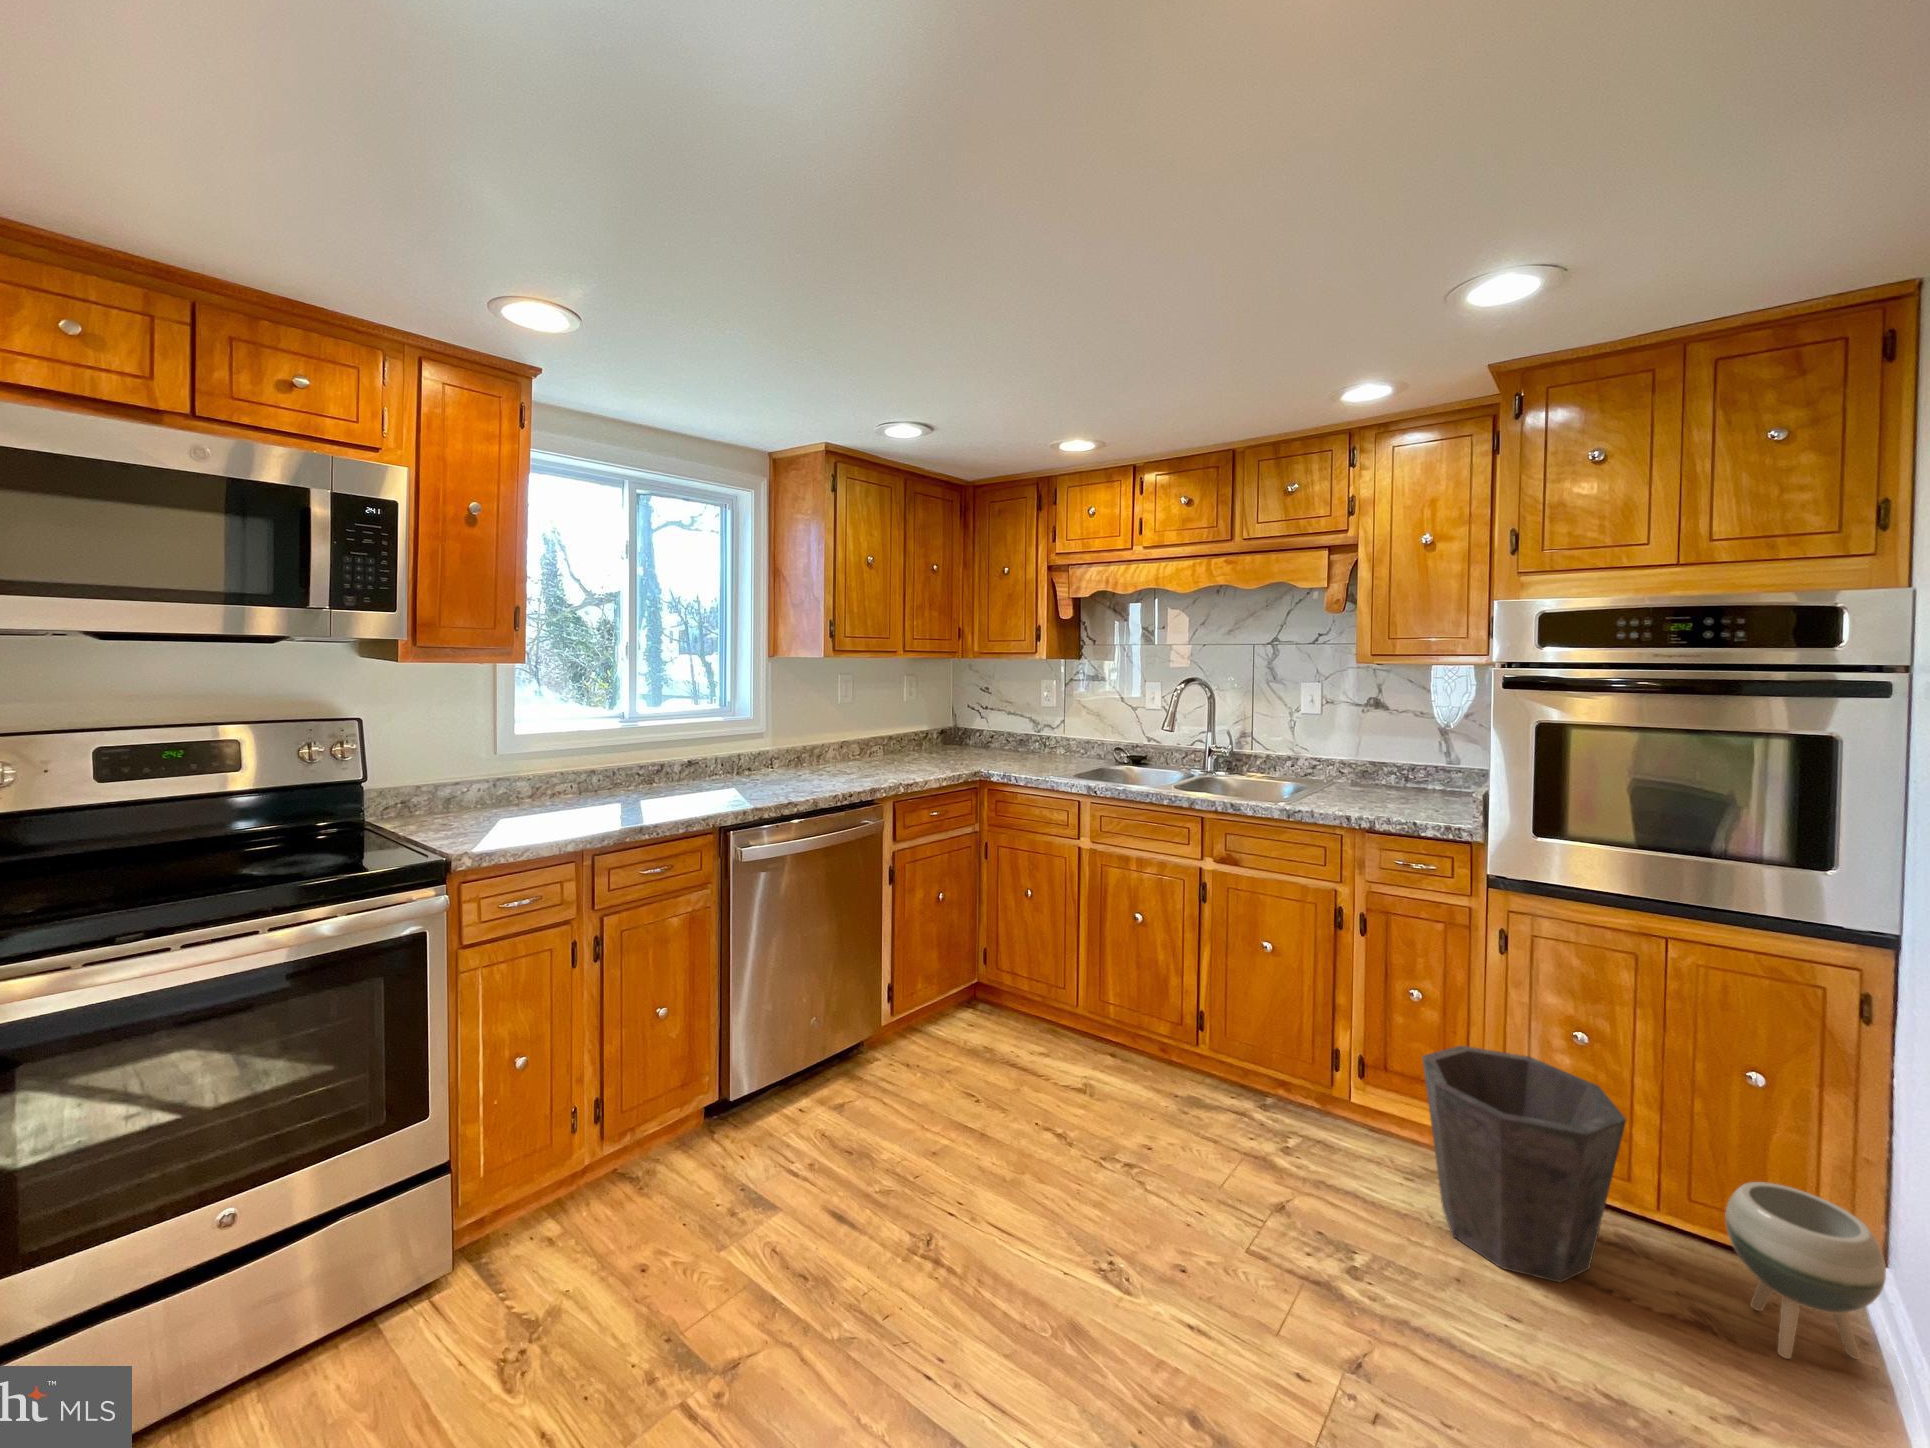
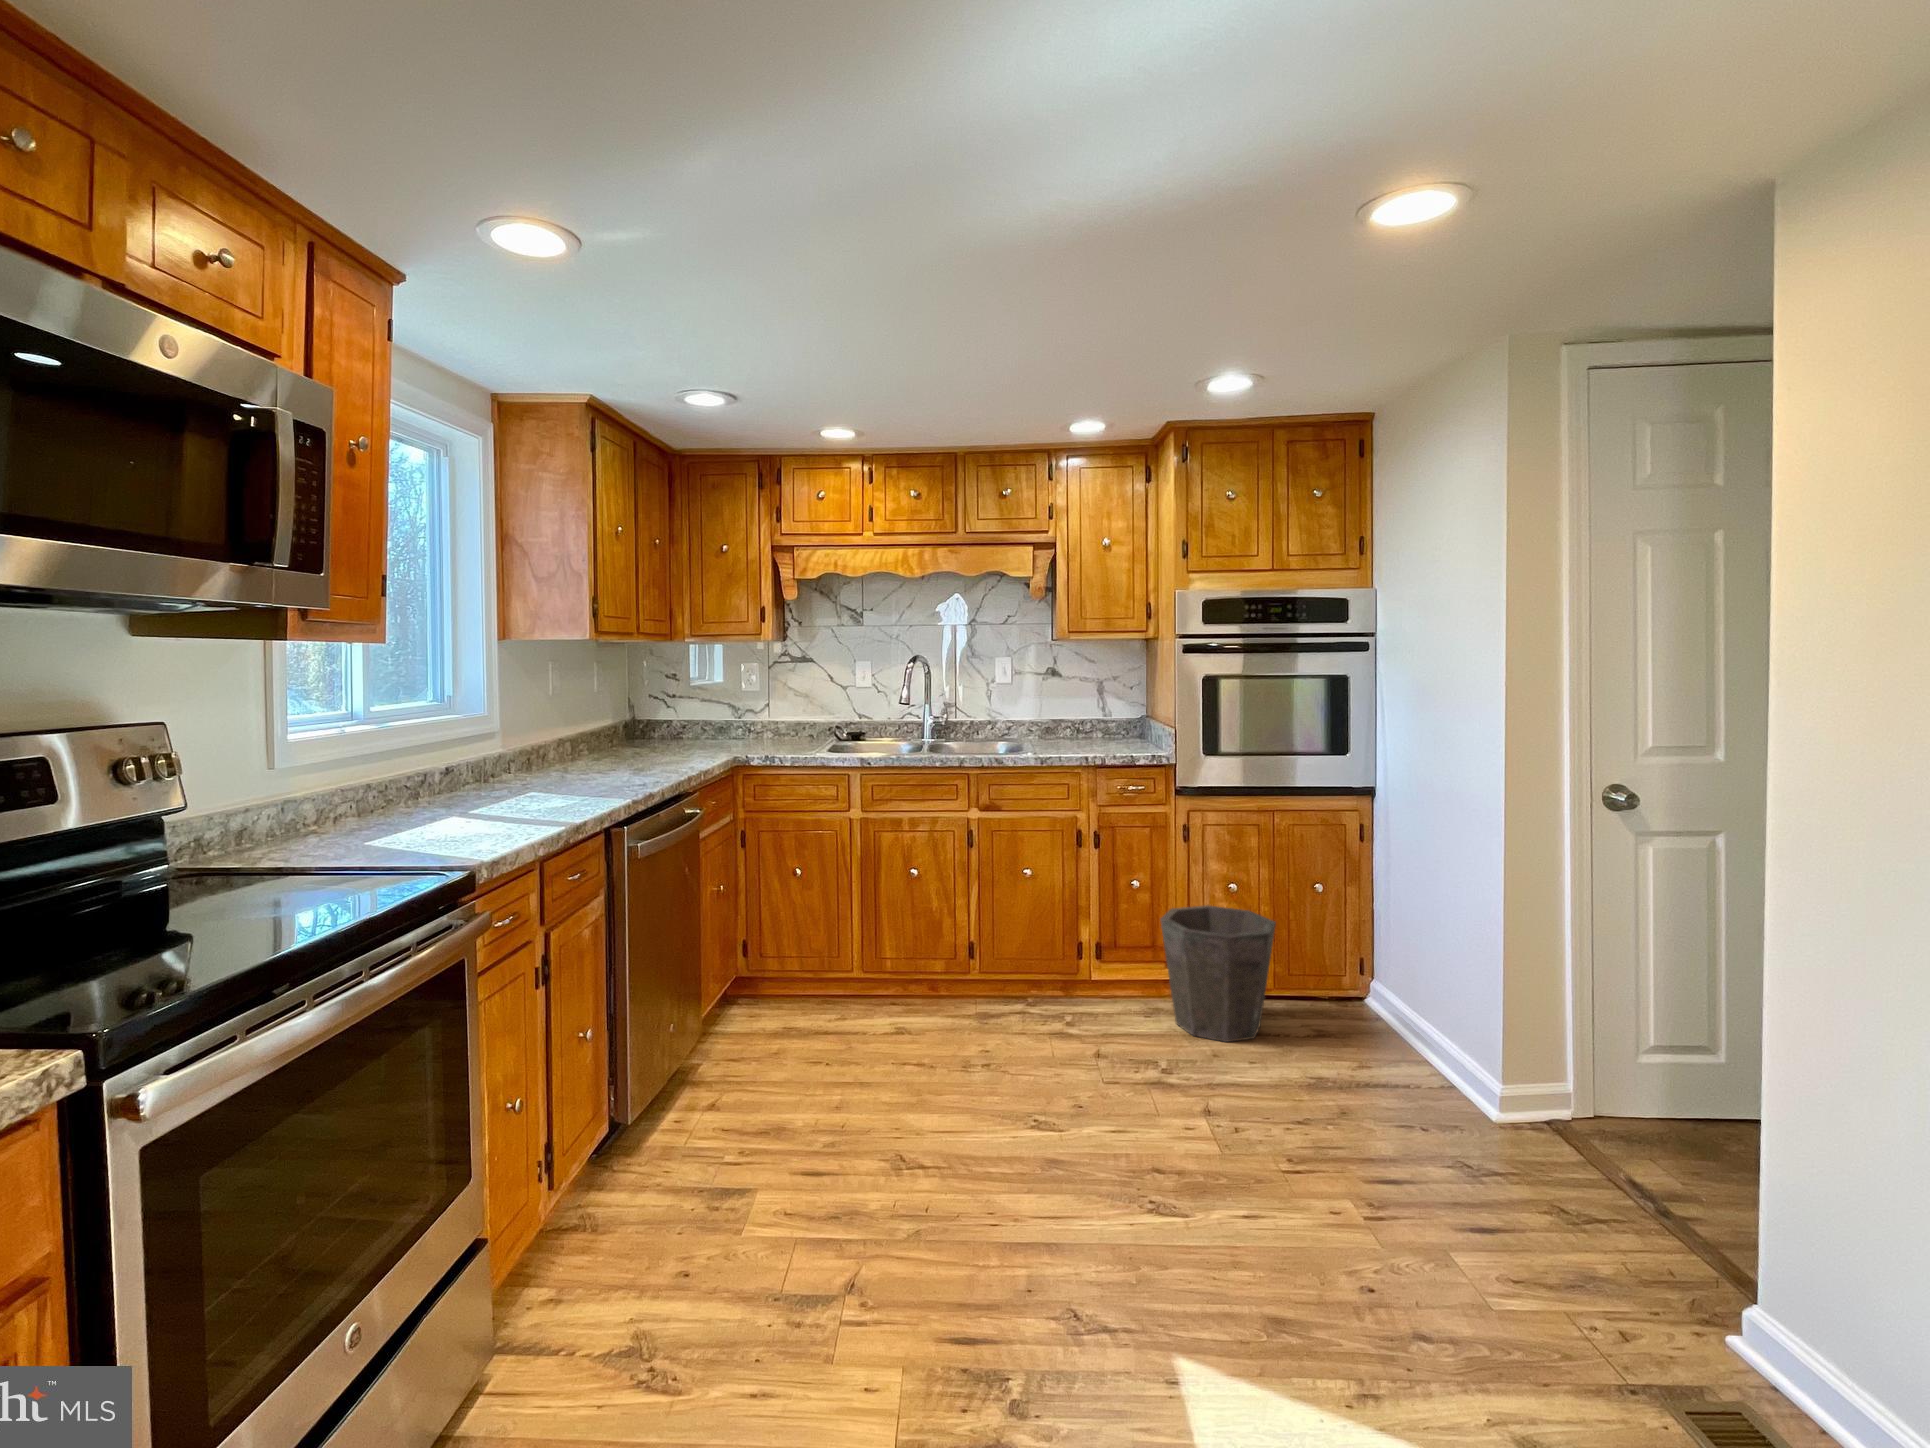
planter: present [1725,1182,1886,1359] -> none [1318,940,1387,1033]

